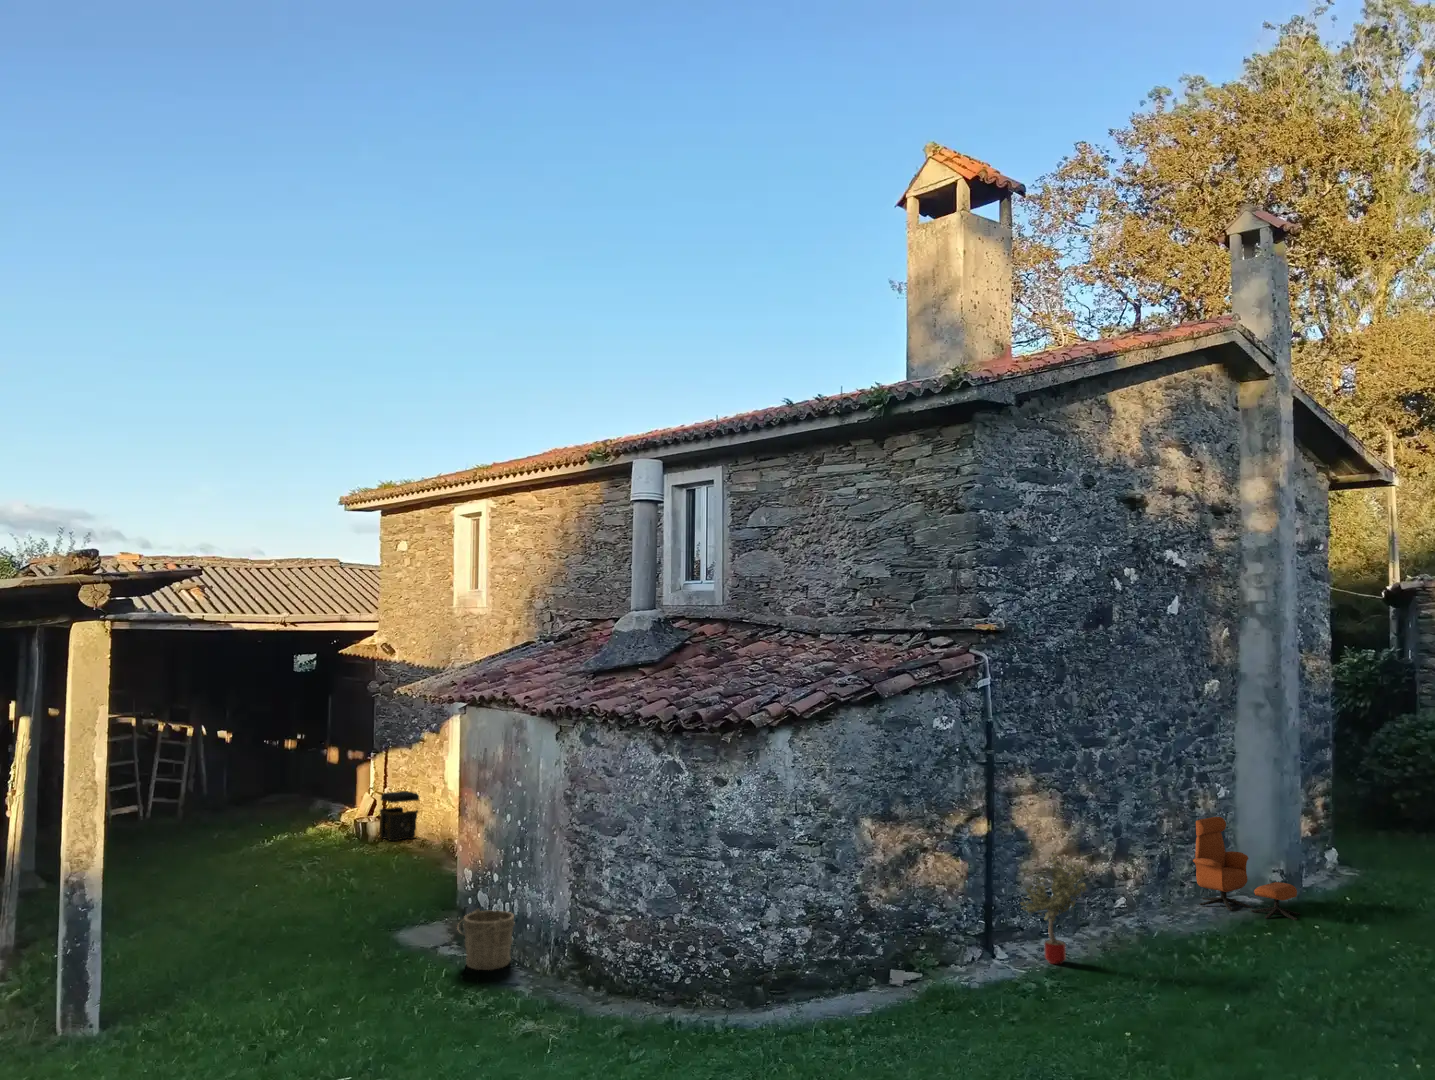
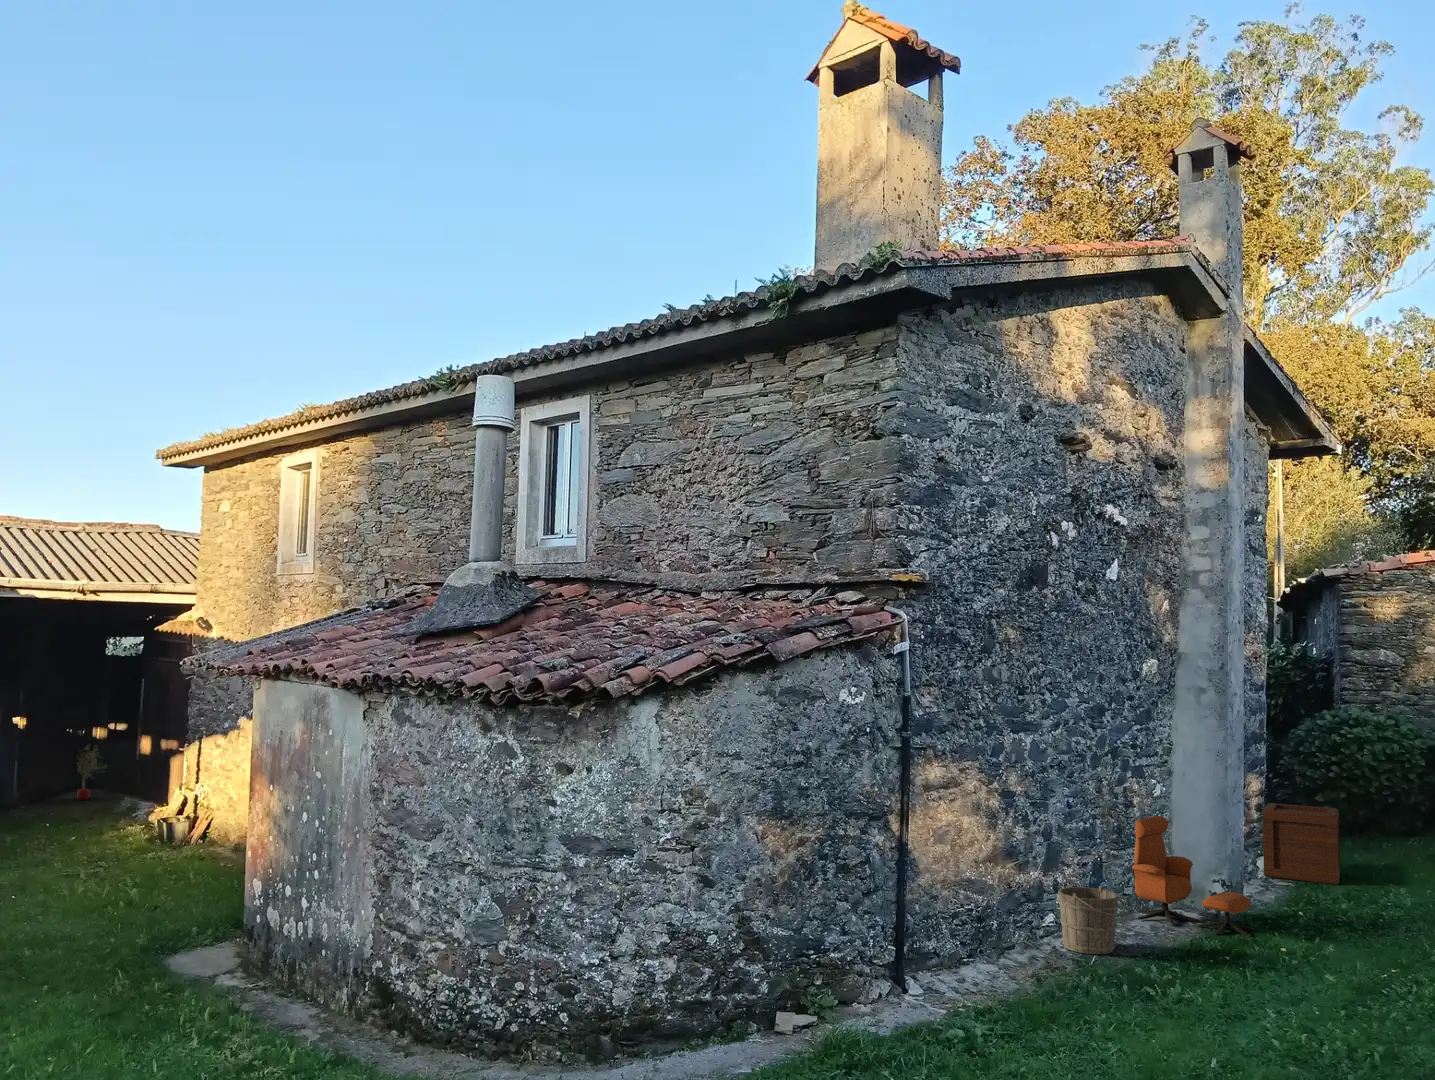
toolbox: present [379,791,419,841] -> none [183,788,235,847]
wooden crate: none [1320,805,1395,877] -> present [1262,803,1340,884]
potted tree: present [1020,853,1086,964] -> present [77,744,106,800]
bucket: present [463,909,514,970] -> present [1058,886,1126,954]

